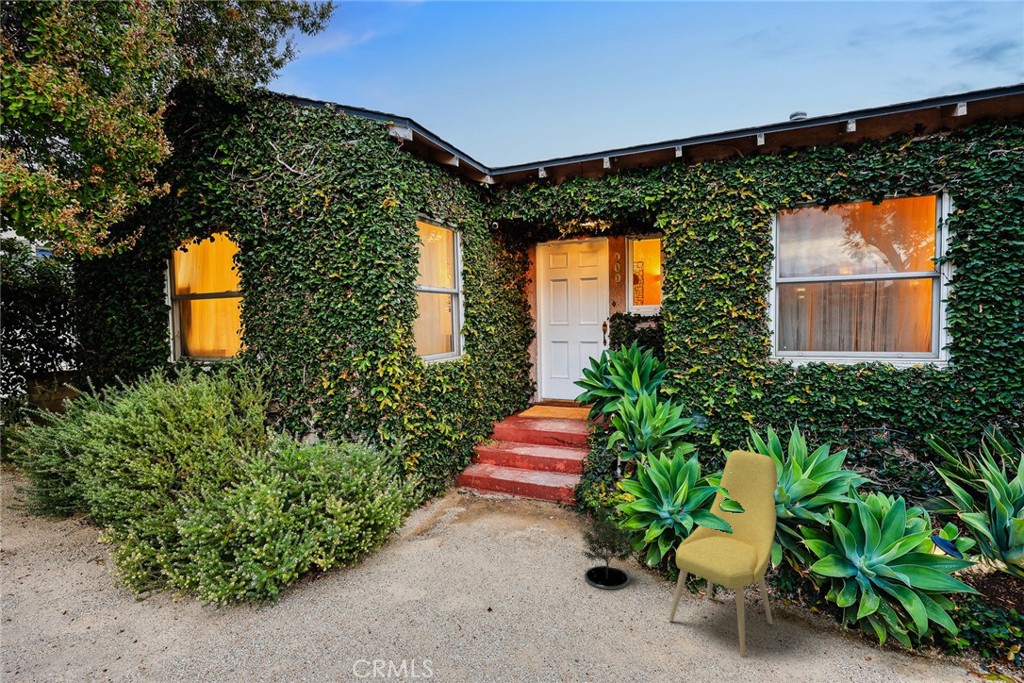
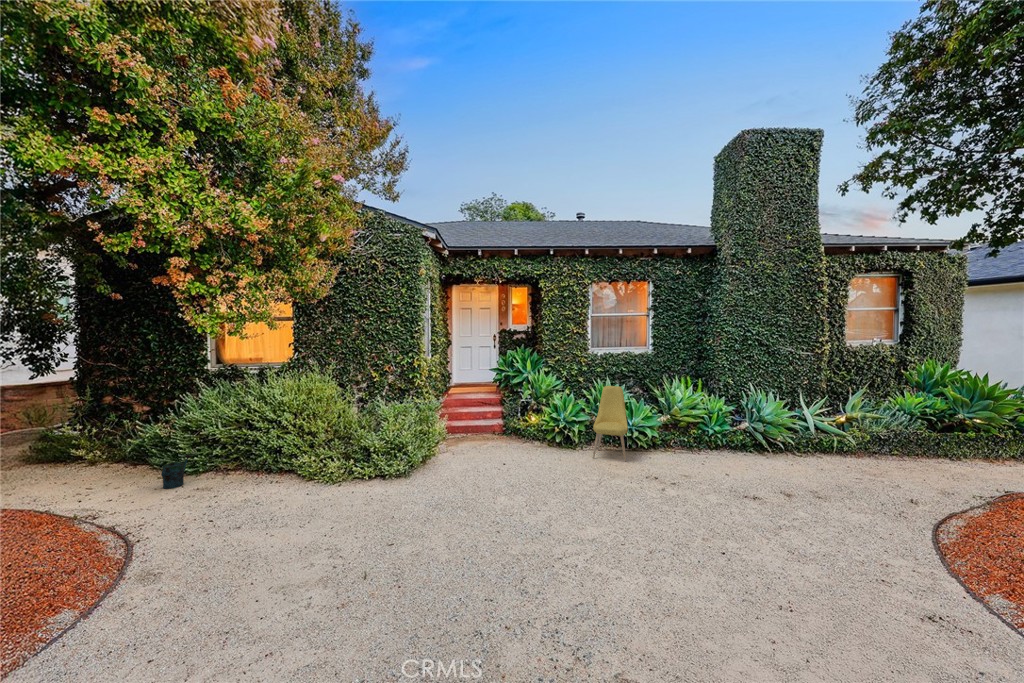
watering can: none [42,485,98,529] -> present [161,455,191,489]
potted tree: present [580,500,633,590] -> none [544,414,567,455]

